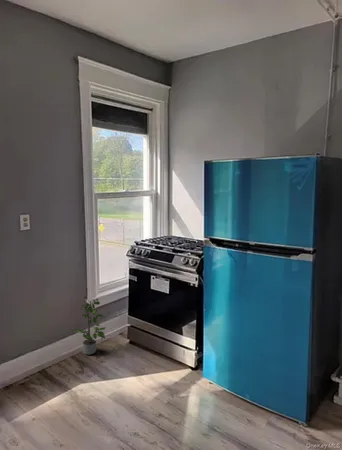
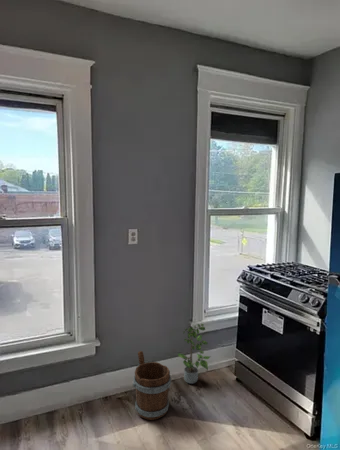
bucket: none [38,333,77,391] -> present [133,351,171,420]

